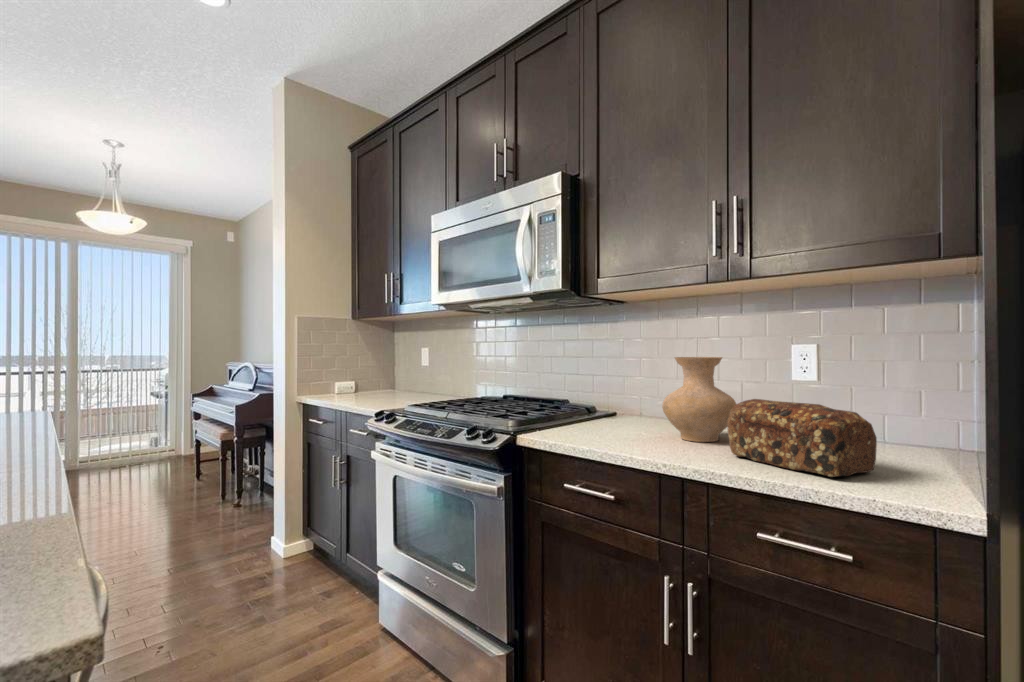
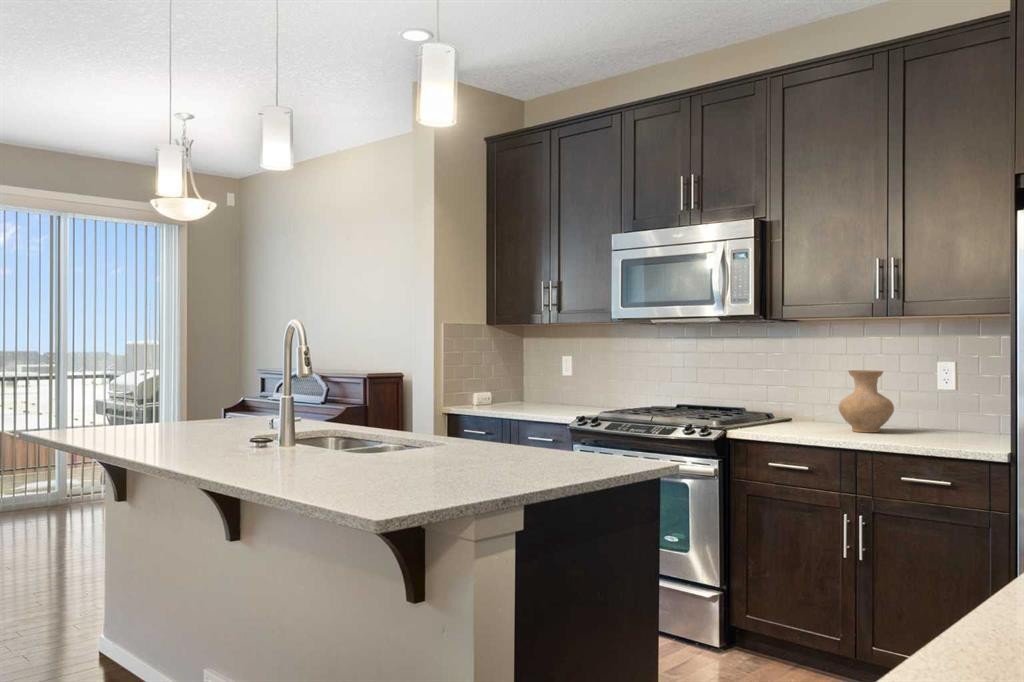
bread loaf: present [728,399,877,477] -> none [887,400,976,443]

